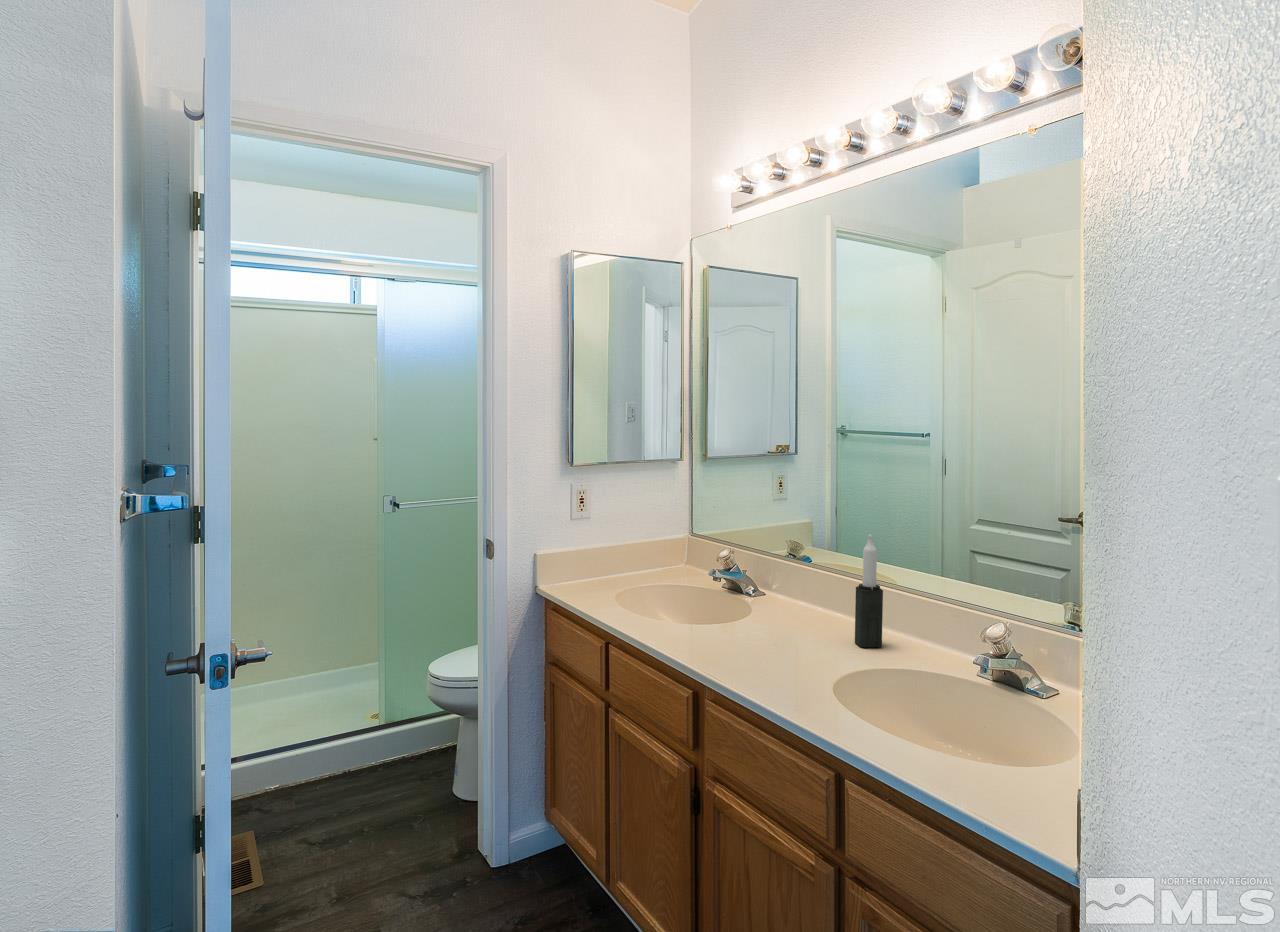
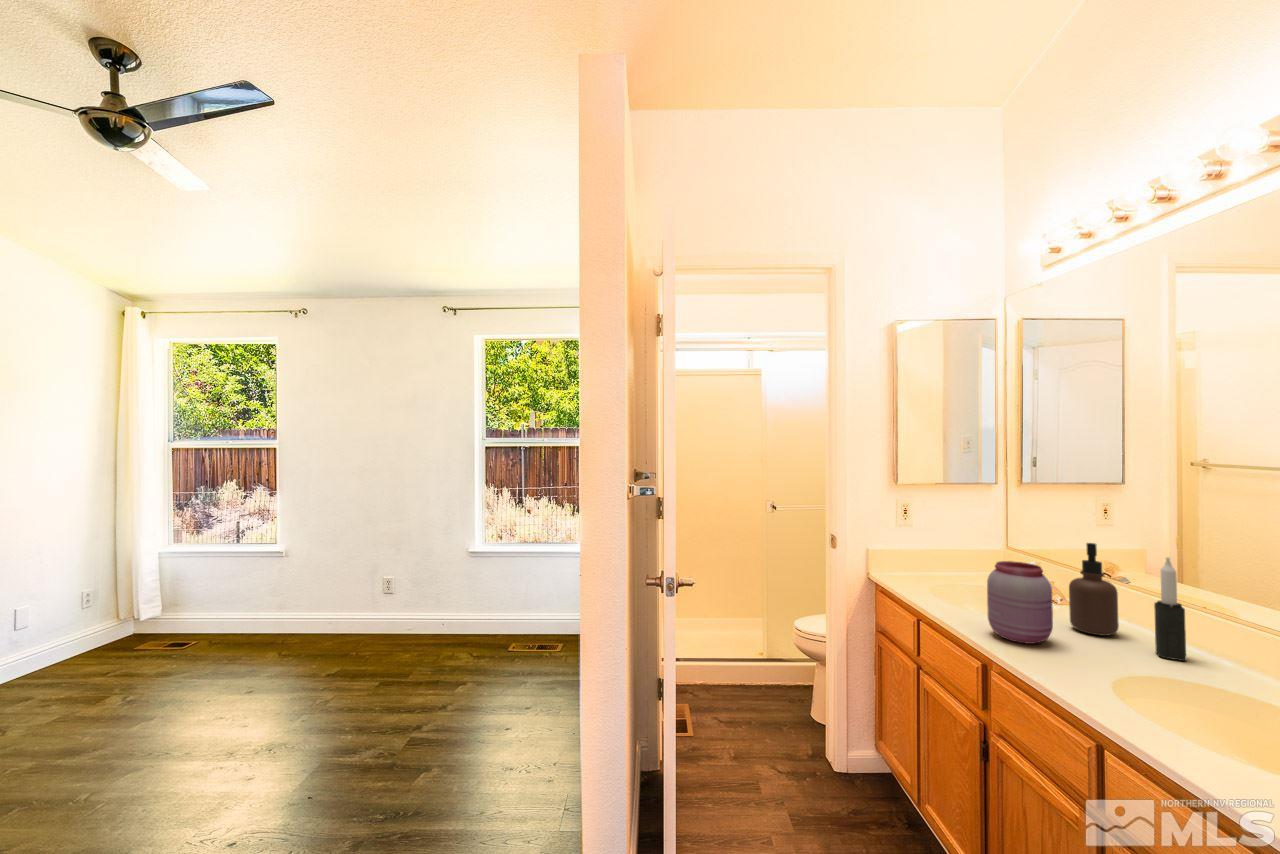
soap dispenser: none [772,525,818,631] -> present [1069,543,1119,636]
jar: none [698,556,767,657] -> present [987,561,1053,644]

